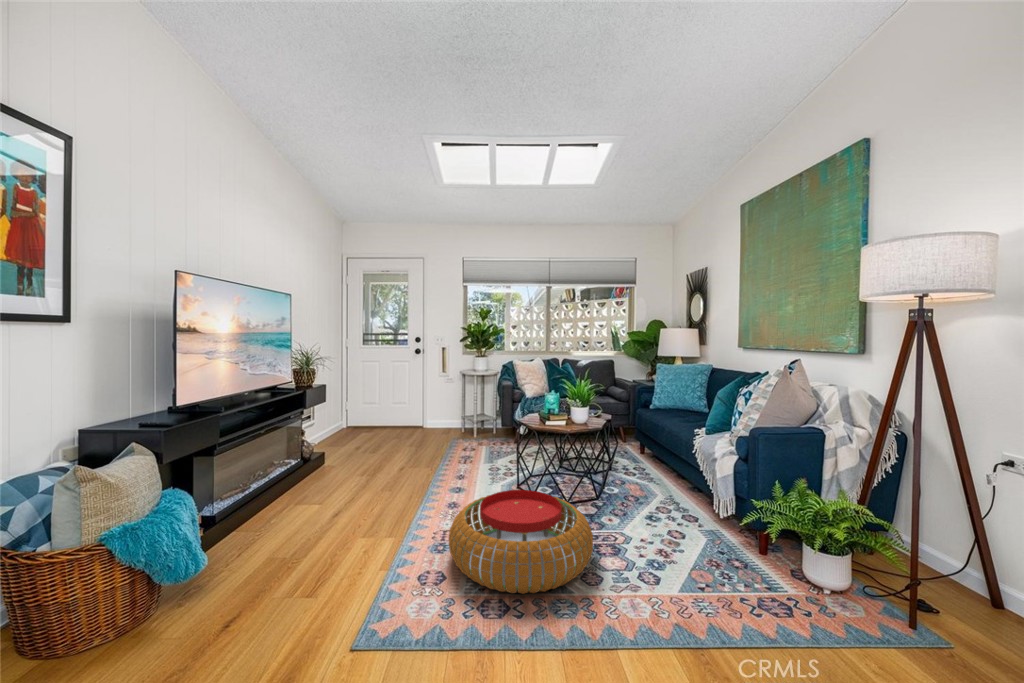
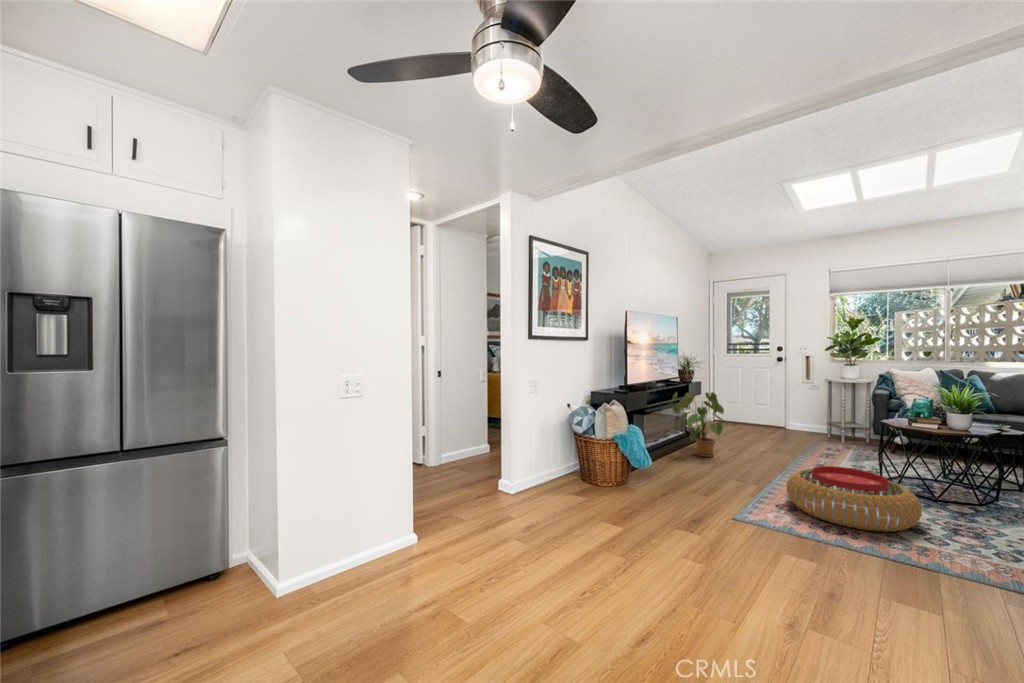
house plant: none [269,401,366,499] -> present [671,392,726,457]

